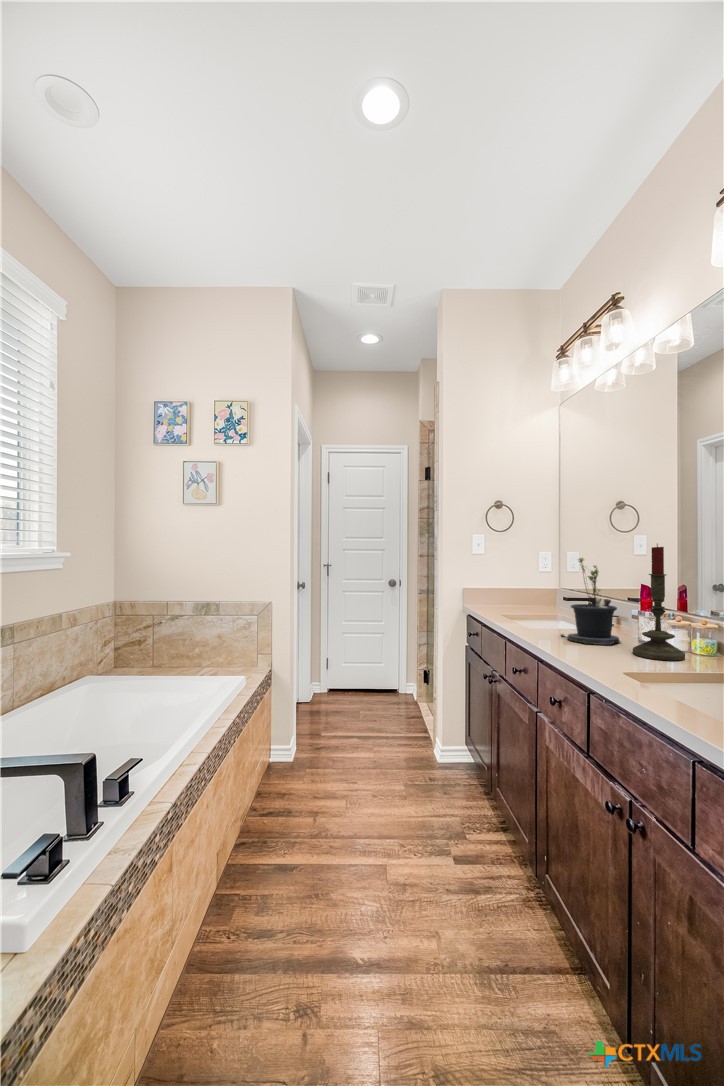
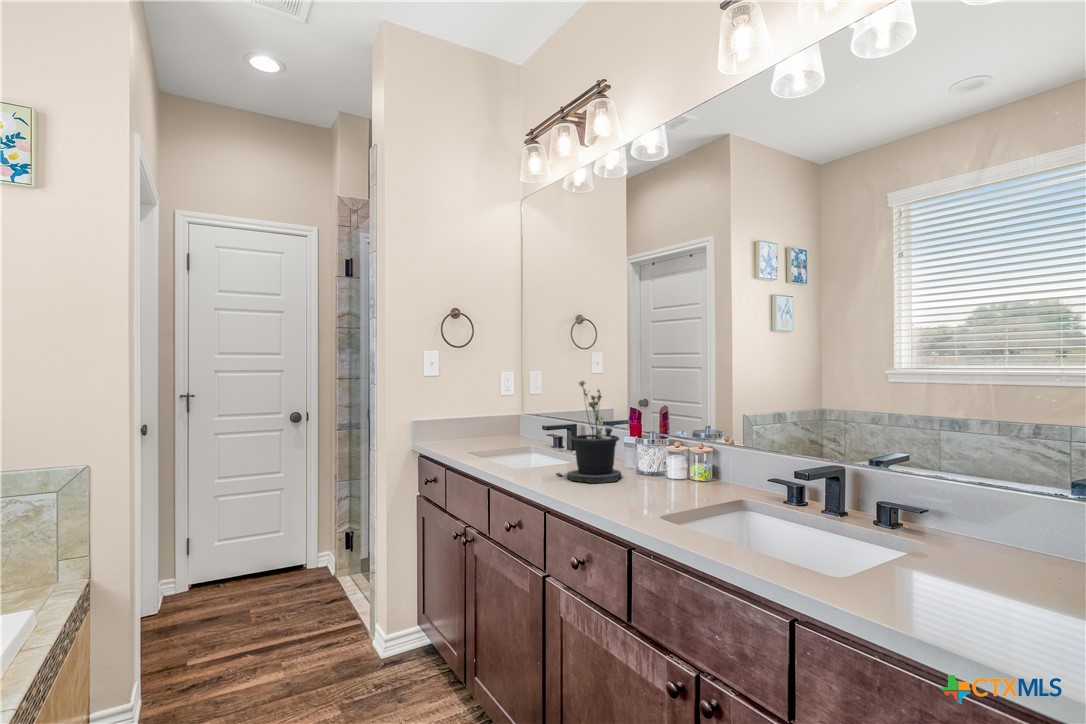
candle: present [633,544,685,661] -> none [644,364,694,494]

